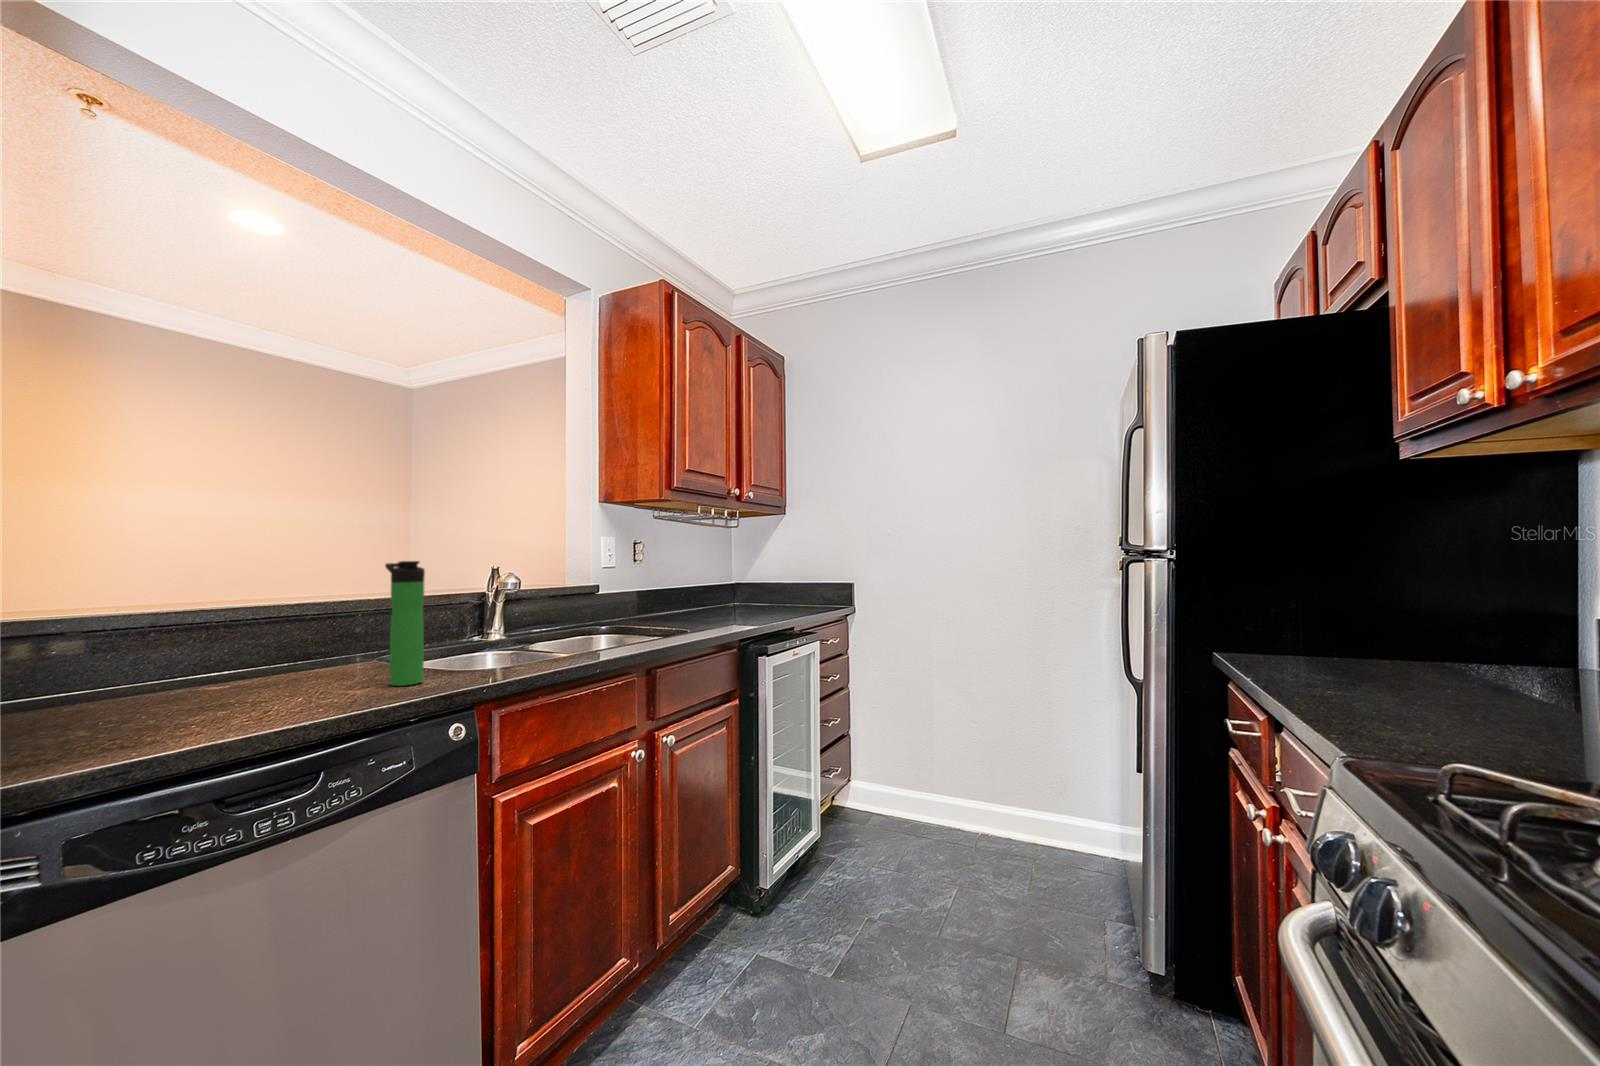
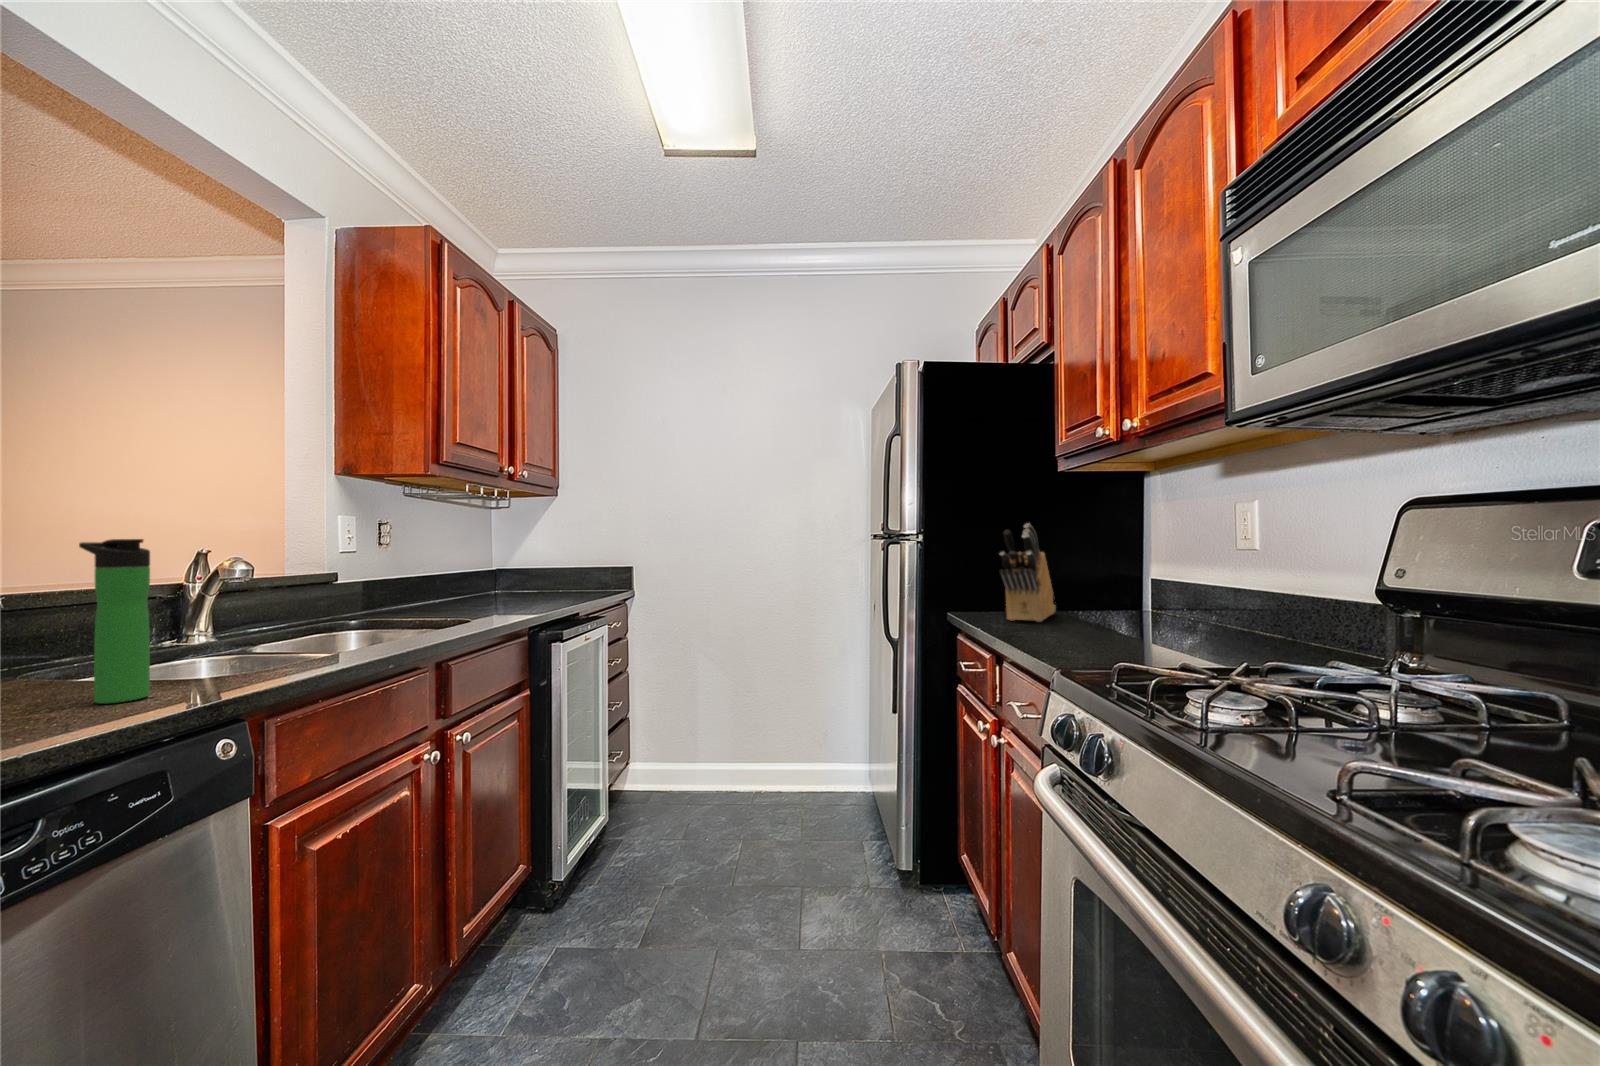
knife block: none [1288,535,1402,675] -> present [1000,523,1056,622]

